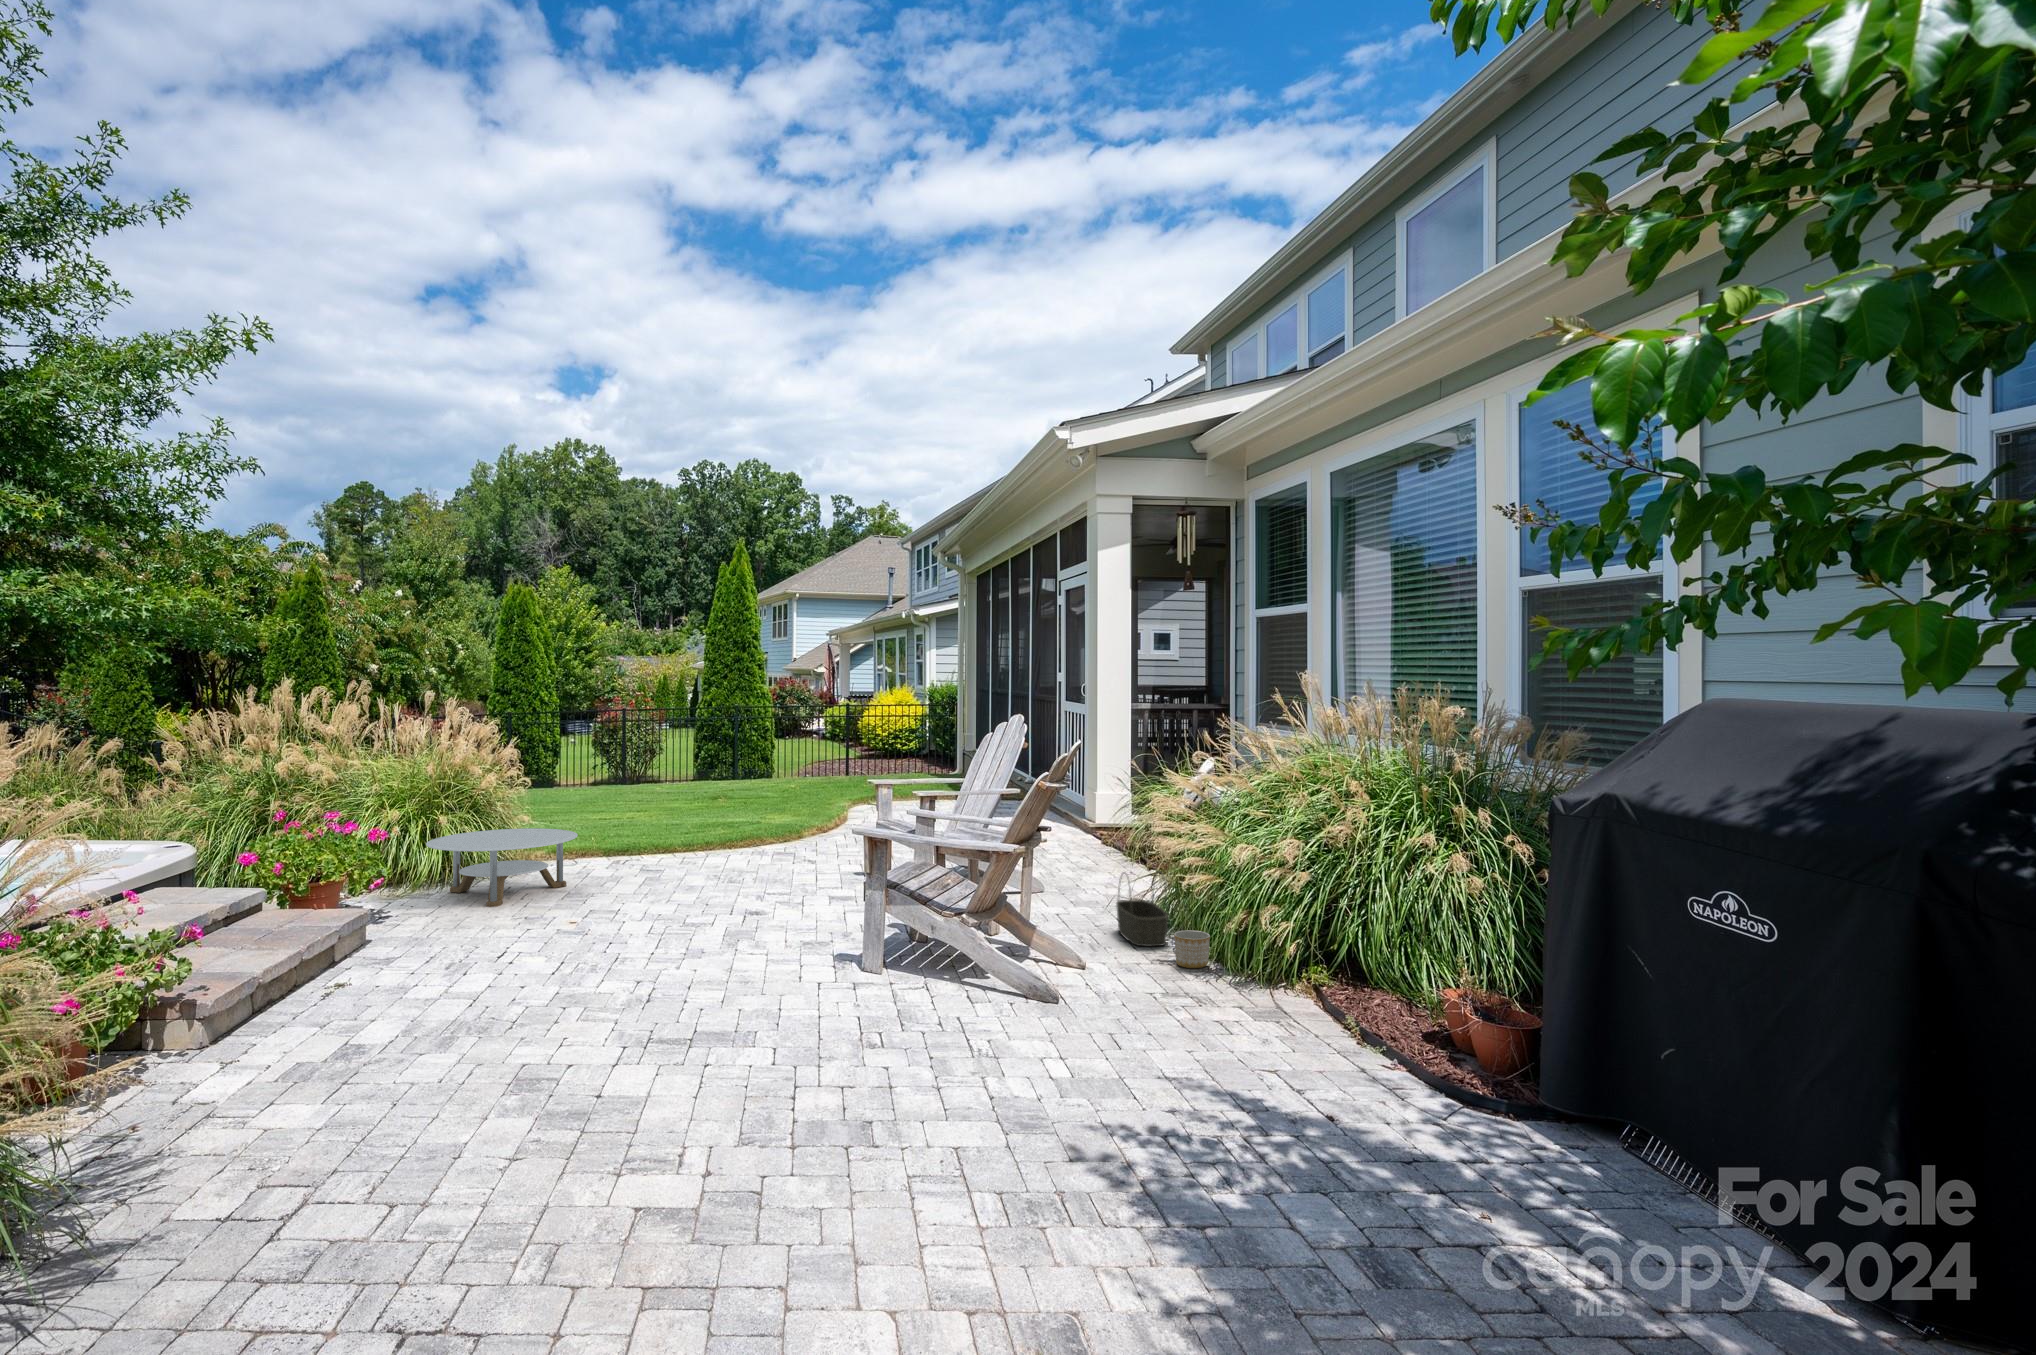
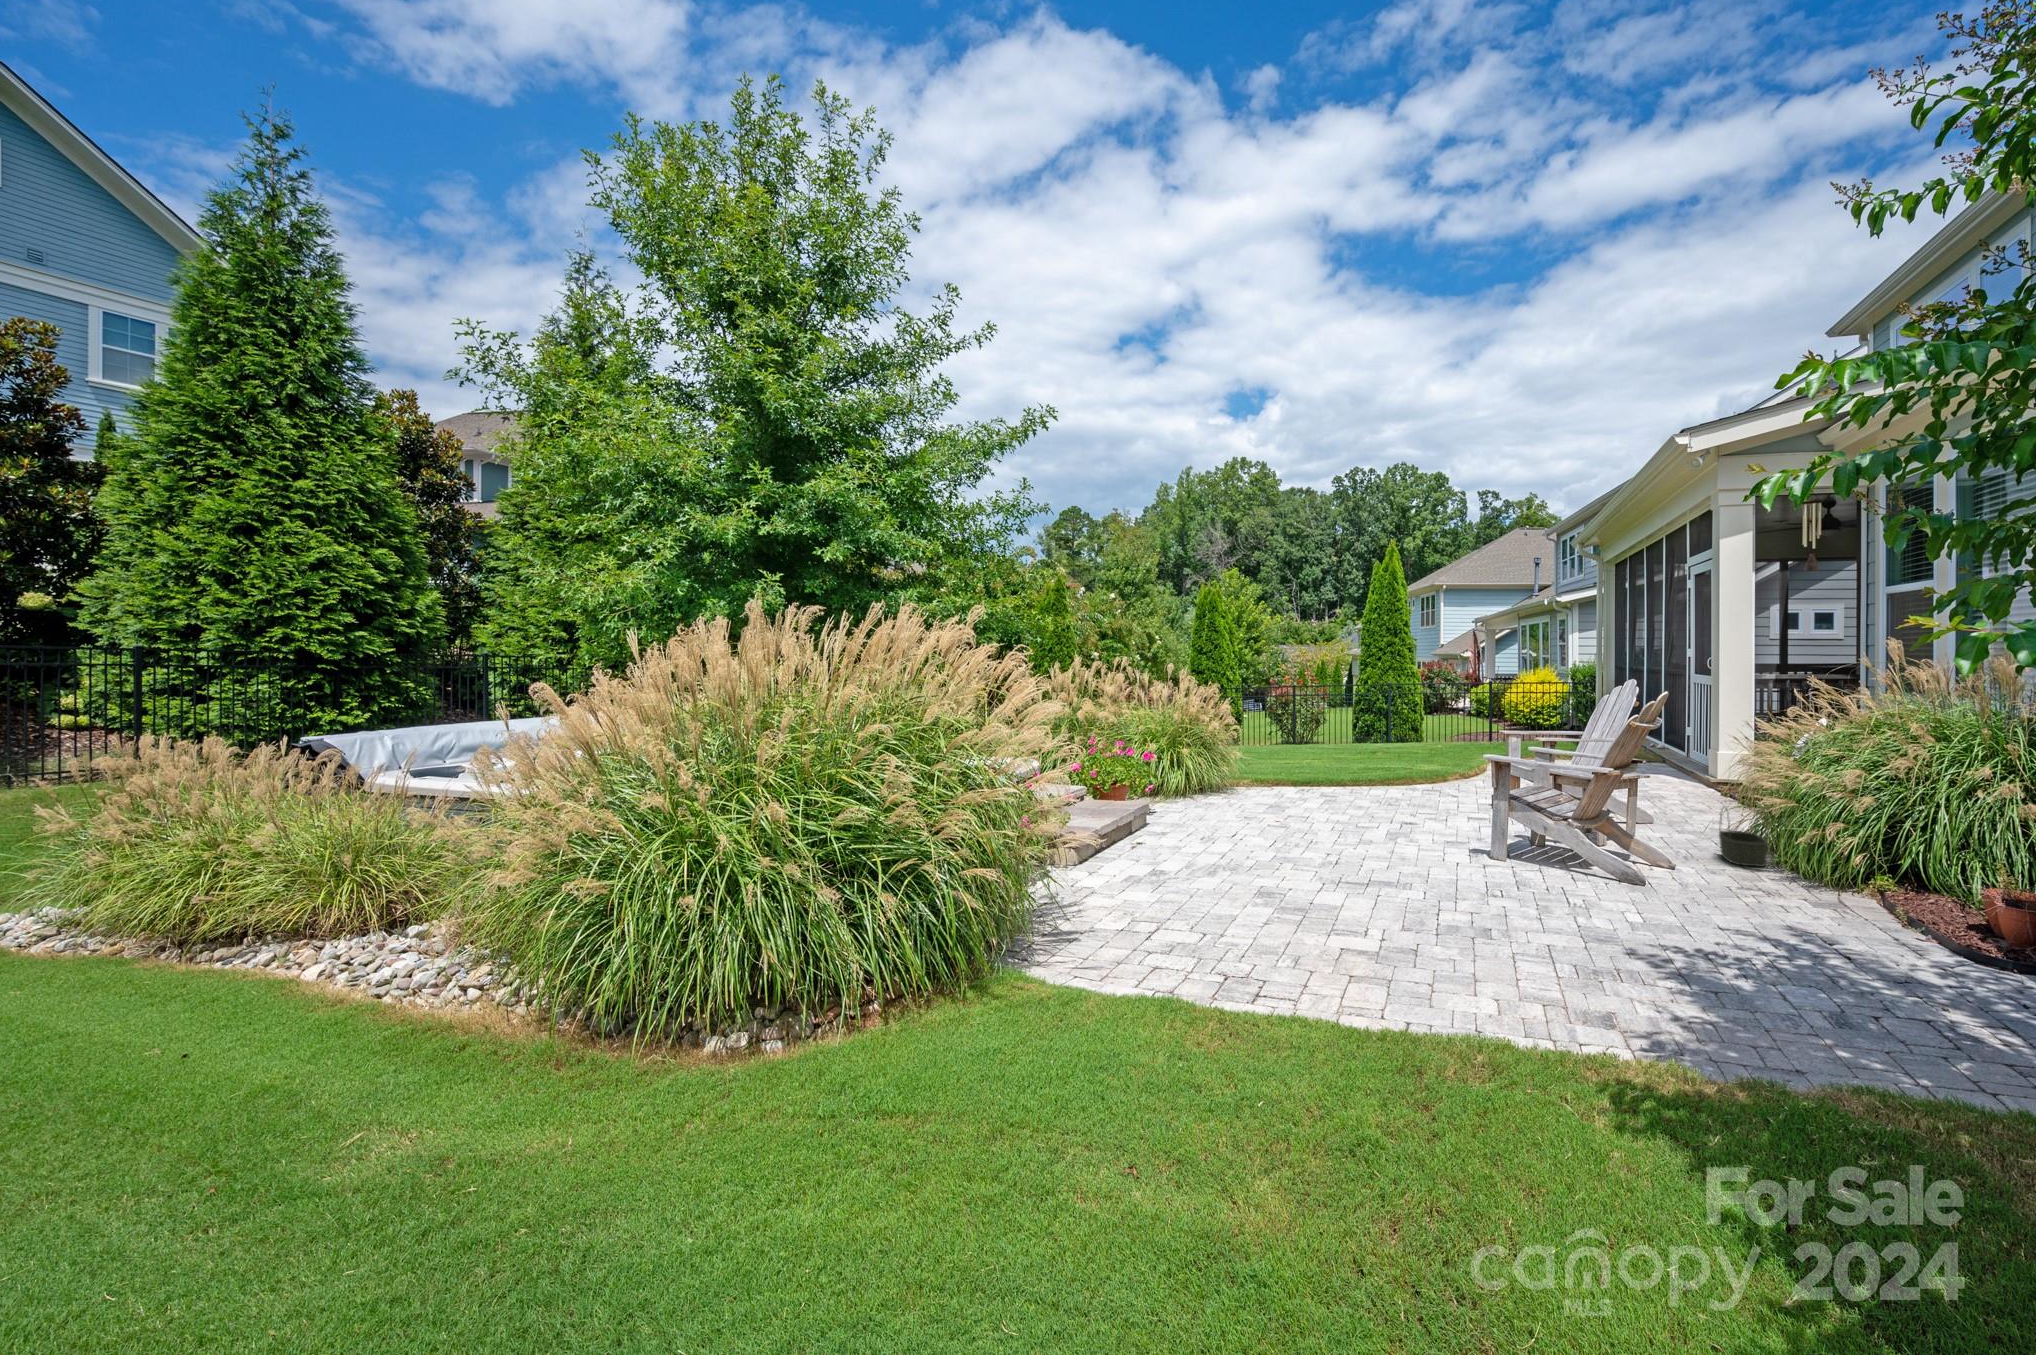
round table: present [426,828,578,907] -> none [1193,759,1283,806]
planter: present [1174,930,1210,968] -> none [1766,852,1803,882]

